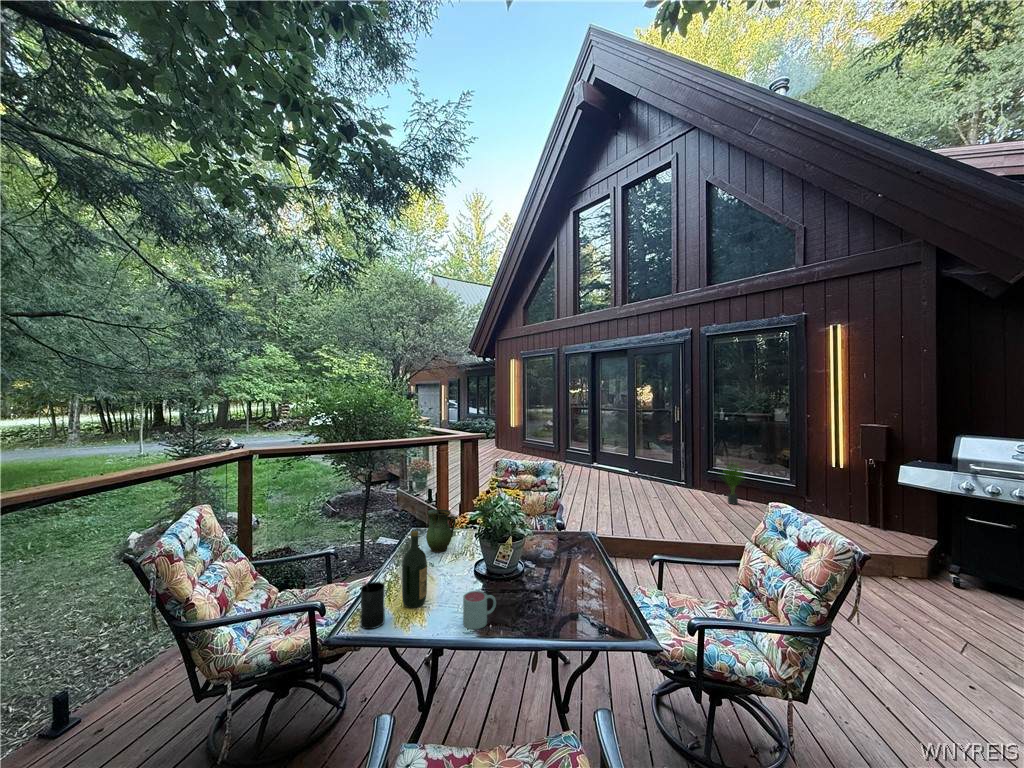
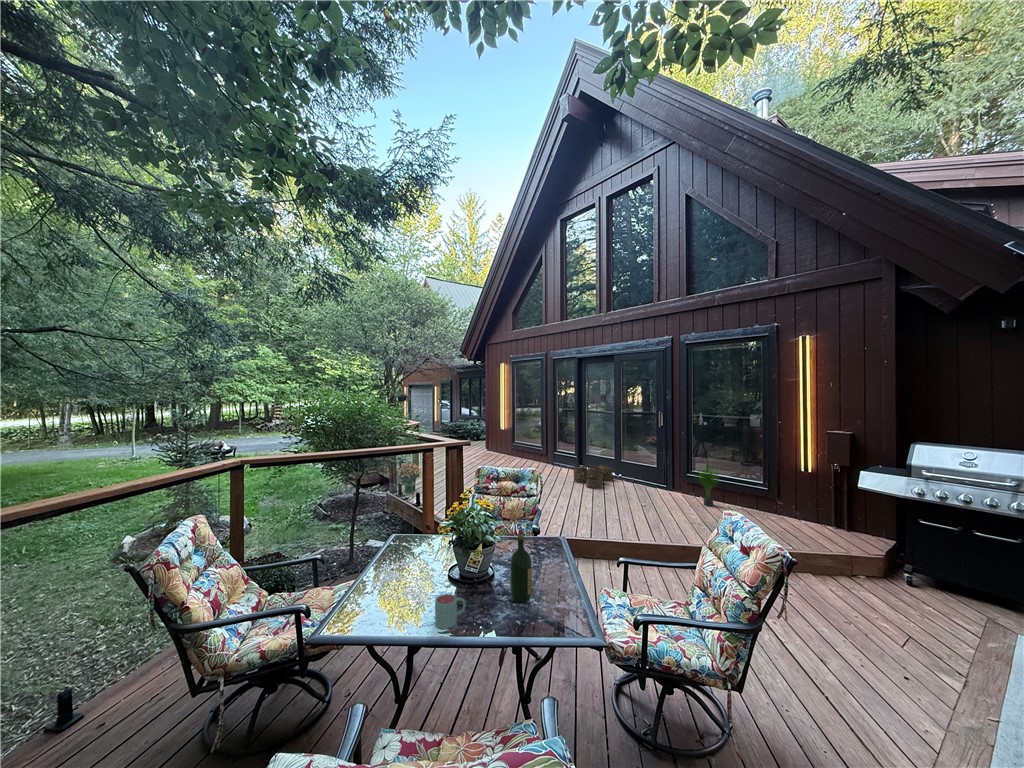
woven basket: none [589,461,629,486] -> present [573,463,613,488]
pitcher: present [426,509,456,552] -> none [408,516,435,557]
wine bottle: present [402,531,427,608] -> present [510,535,532,602]
candle: present [360,582,385,629] -> none [341,587,364,630]

